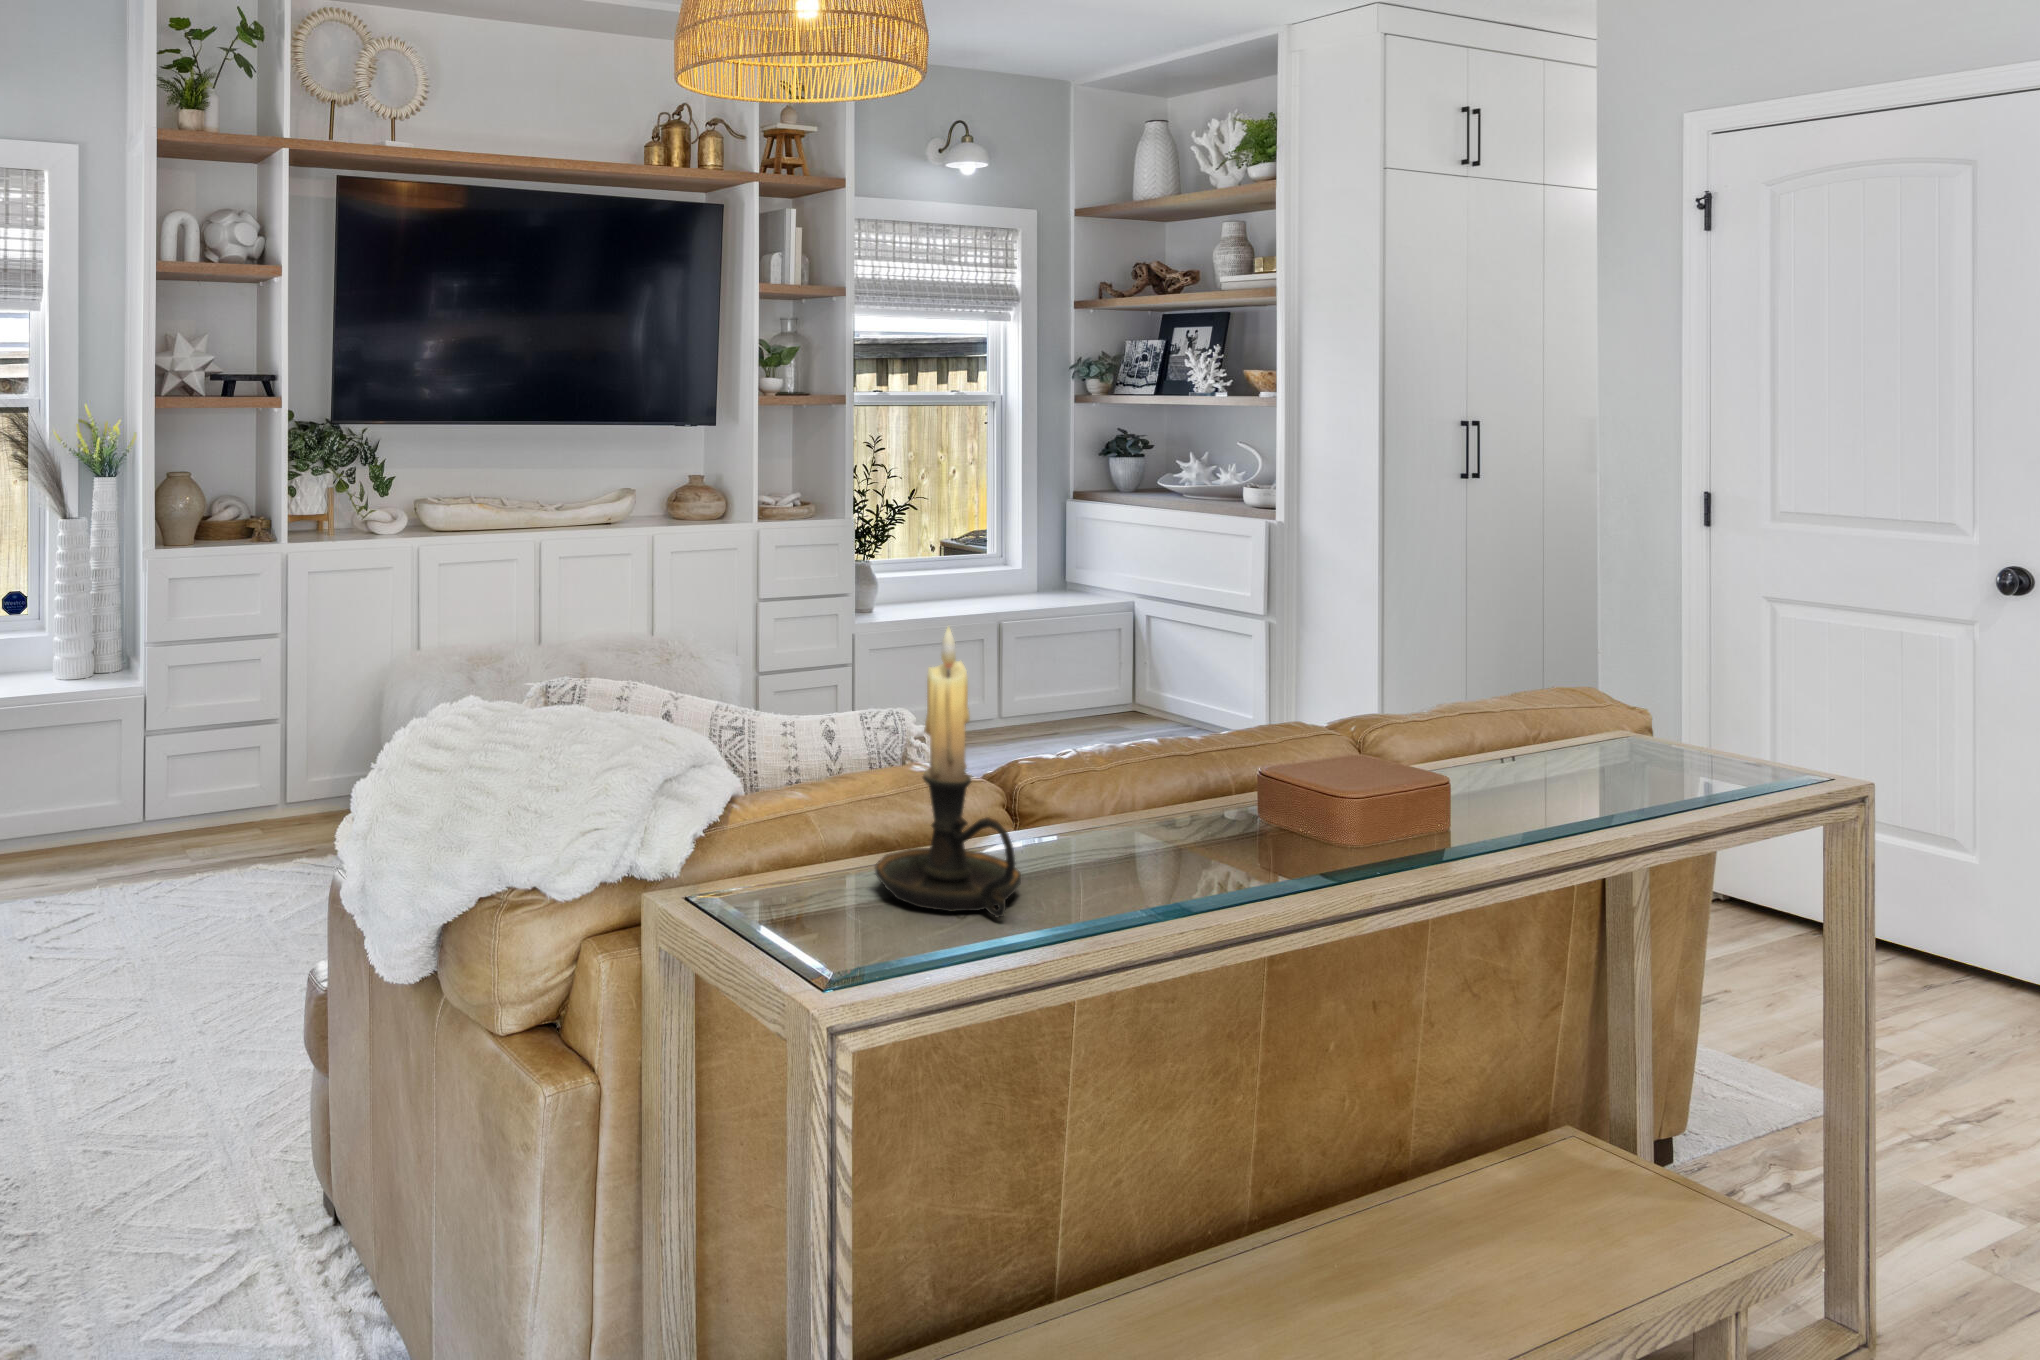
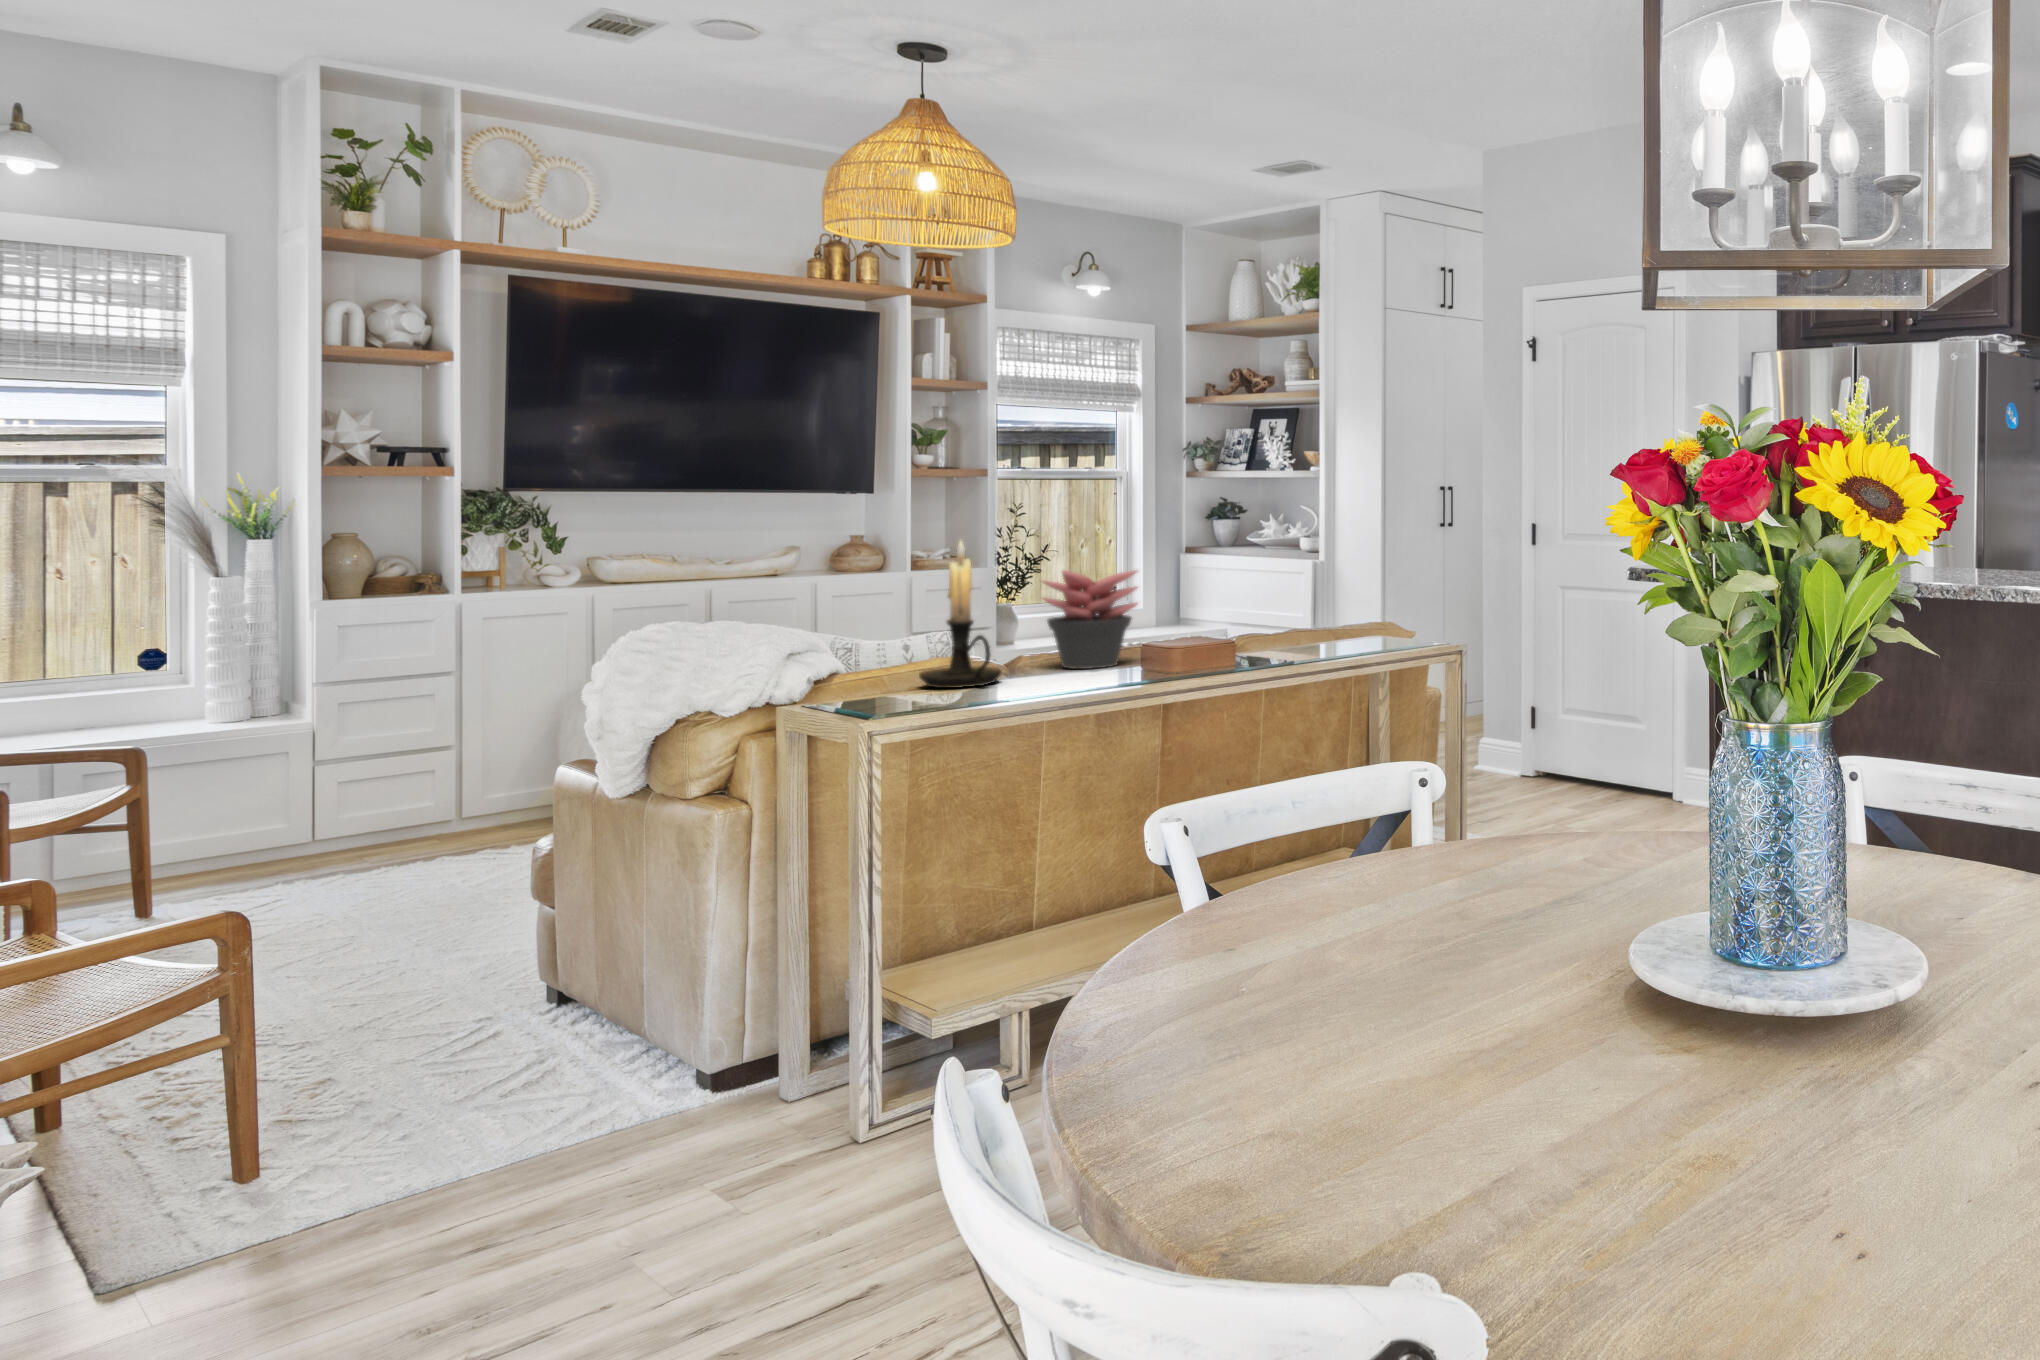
succulent plant: none [1063,658,1243,860] -> present [1042,570,1137,669]

